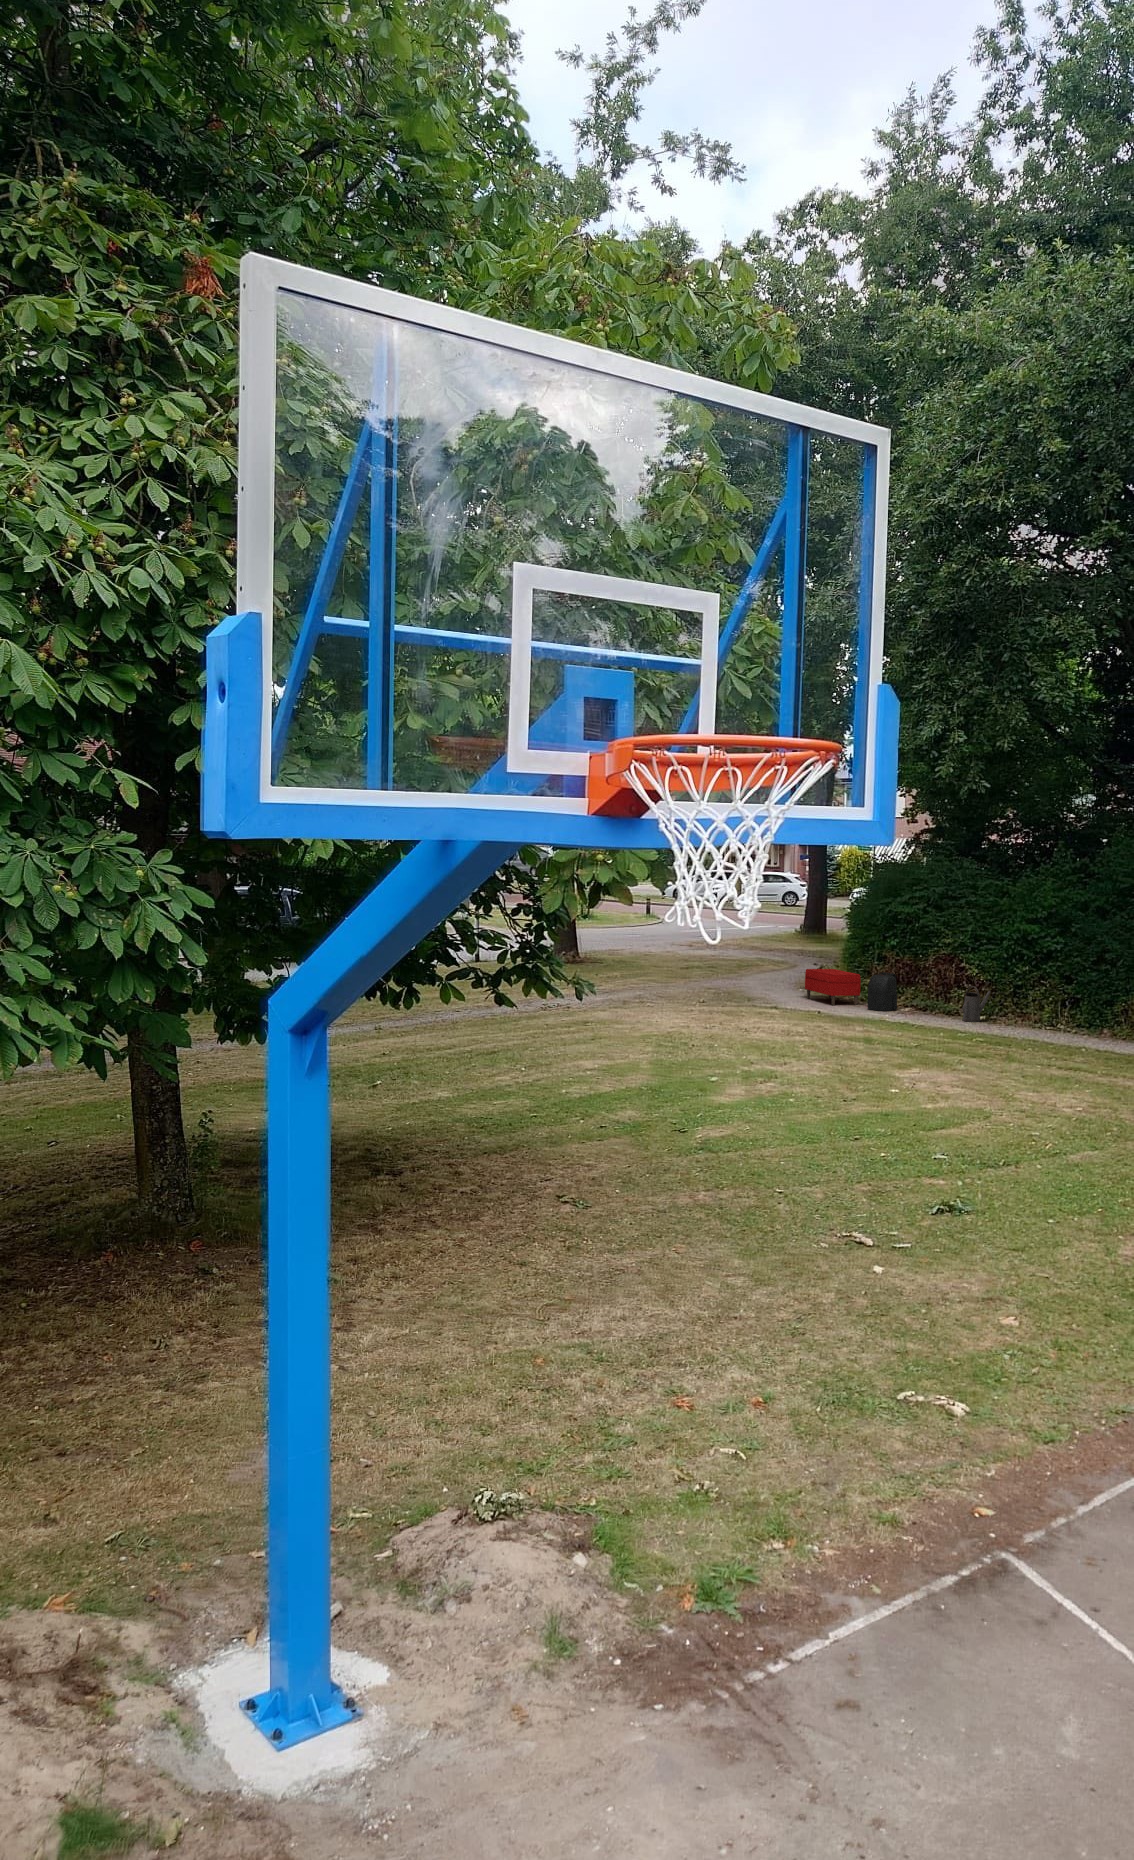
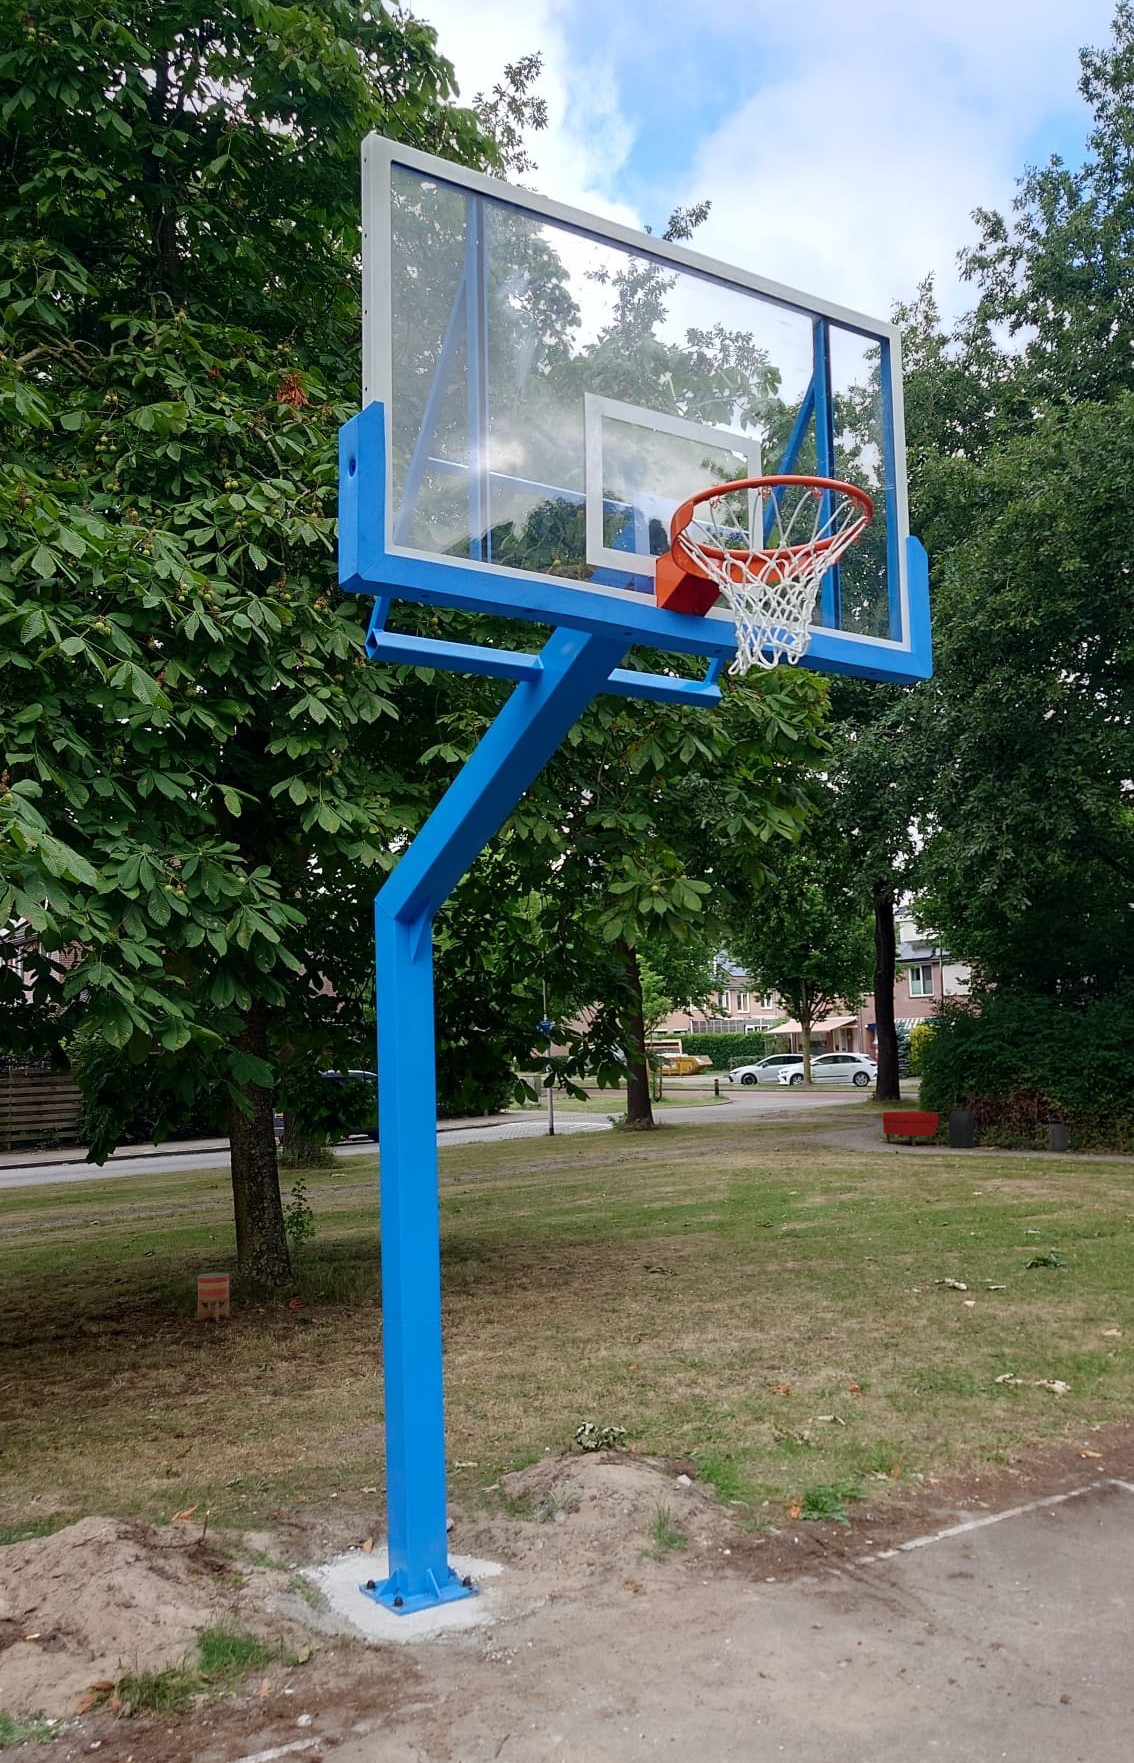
planter: none [108,1192,141,1241] -> present [198,1273,229,1321]

